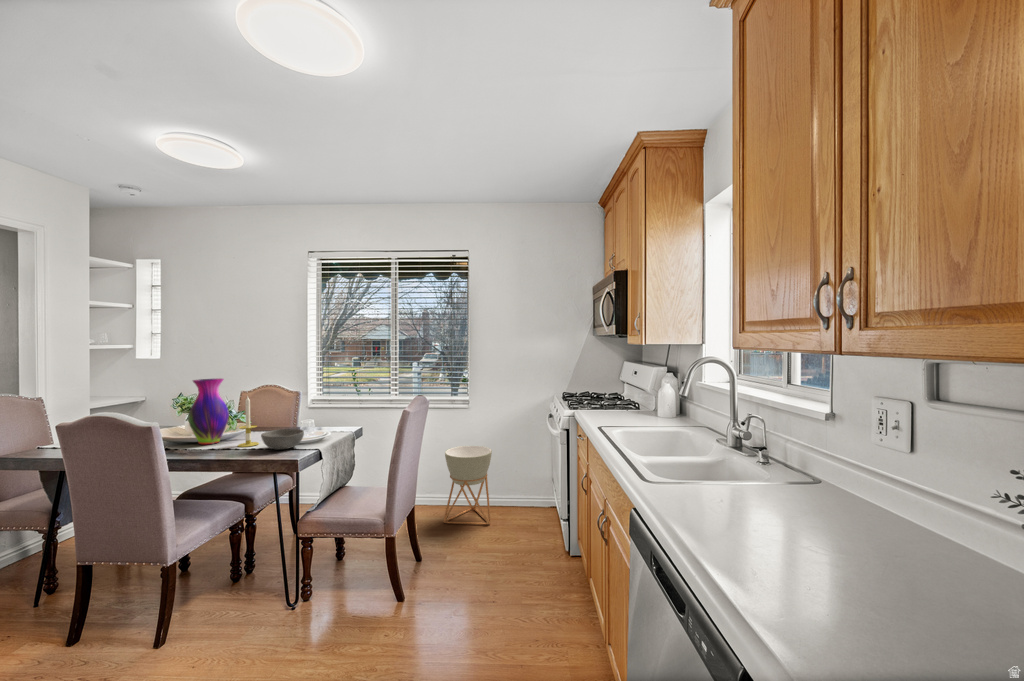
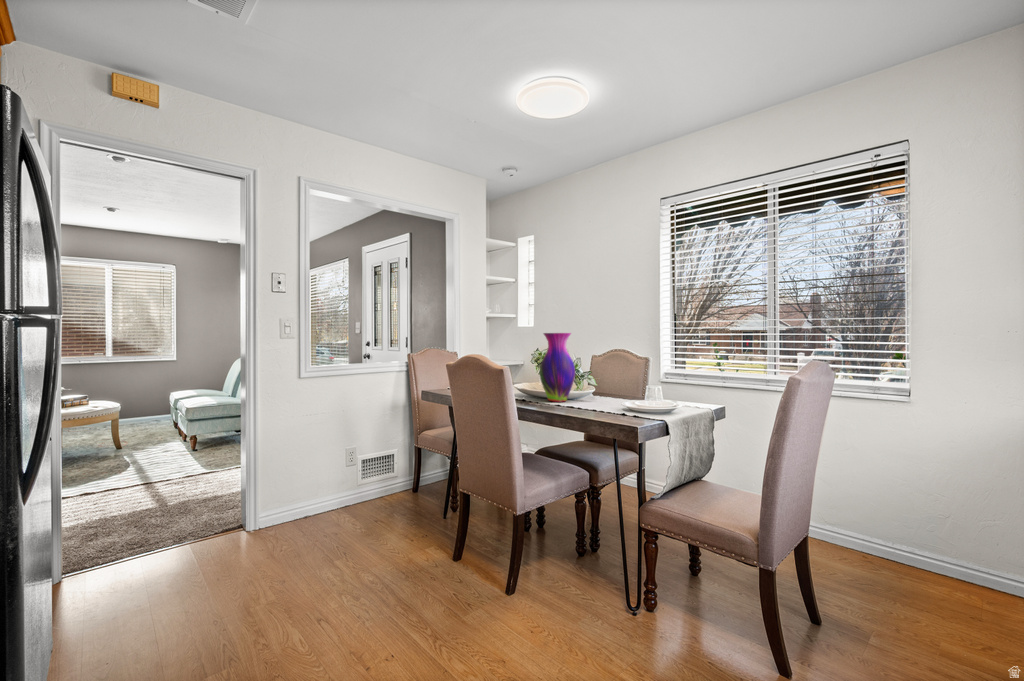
candle: present [238,396,259,447] -> none [581,350,602,408]
bowl: present [261,429,304,450] -> none [602,392,649,415]
planter: present [443,446,492,525] -> none [859,462,964,606]

